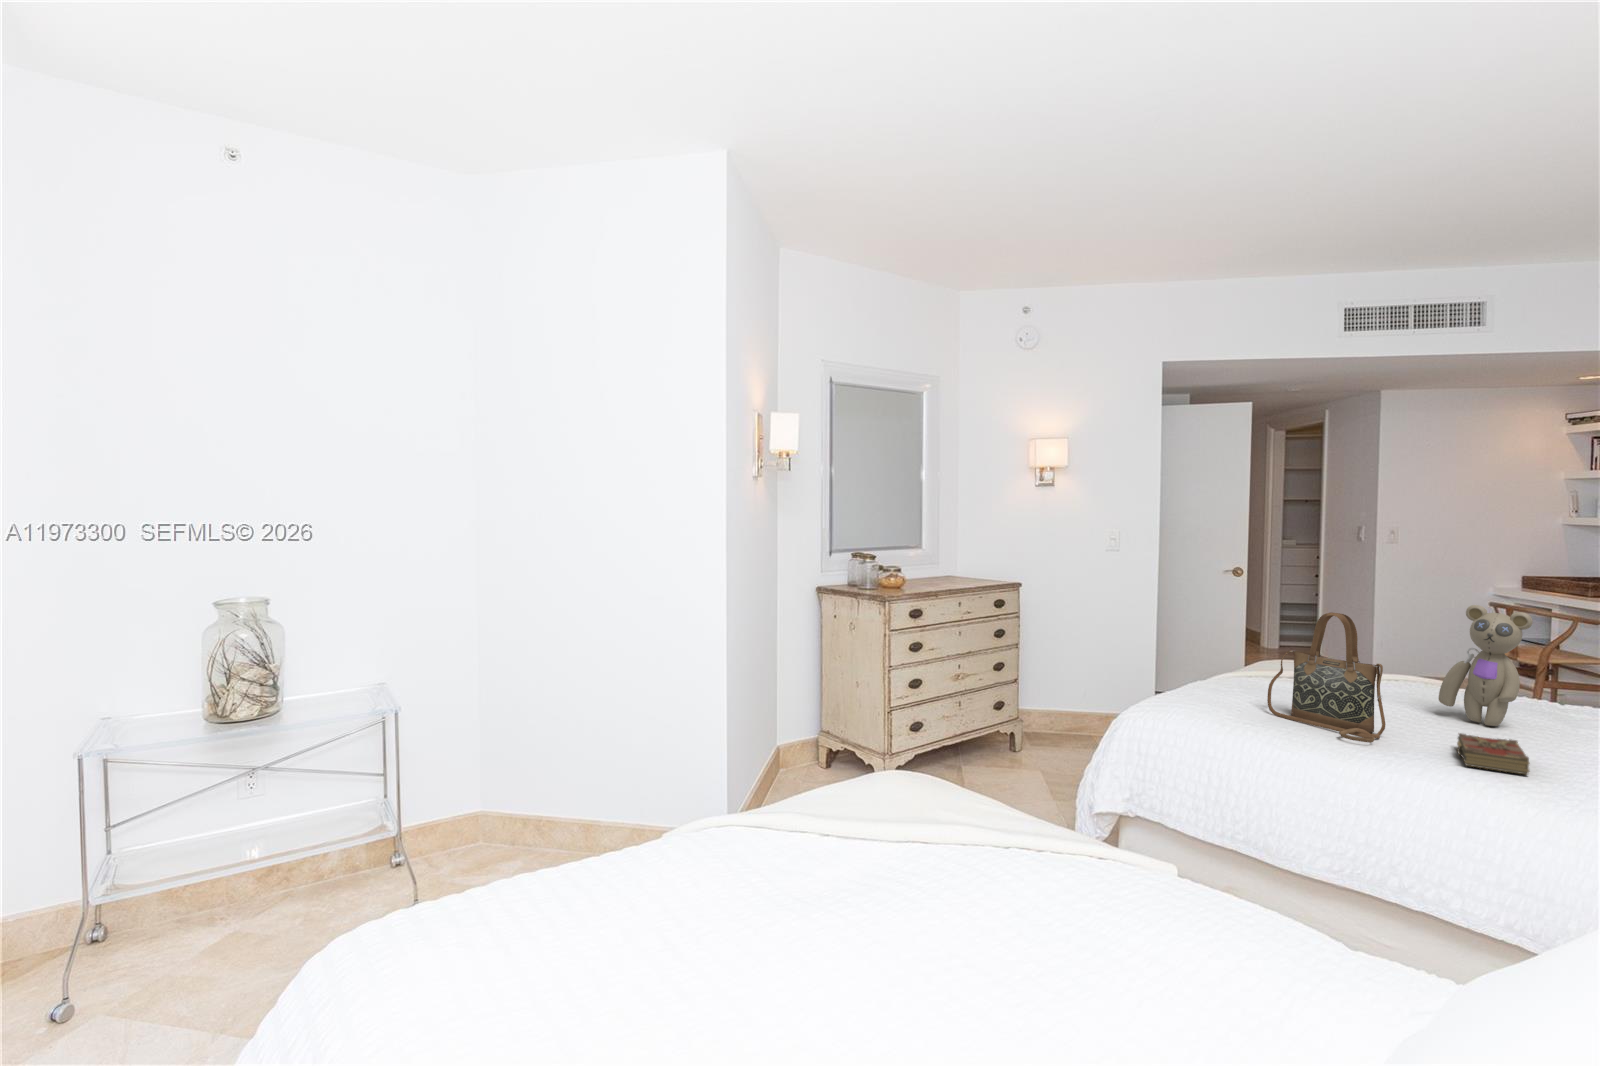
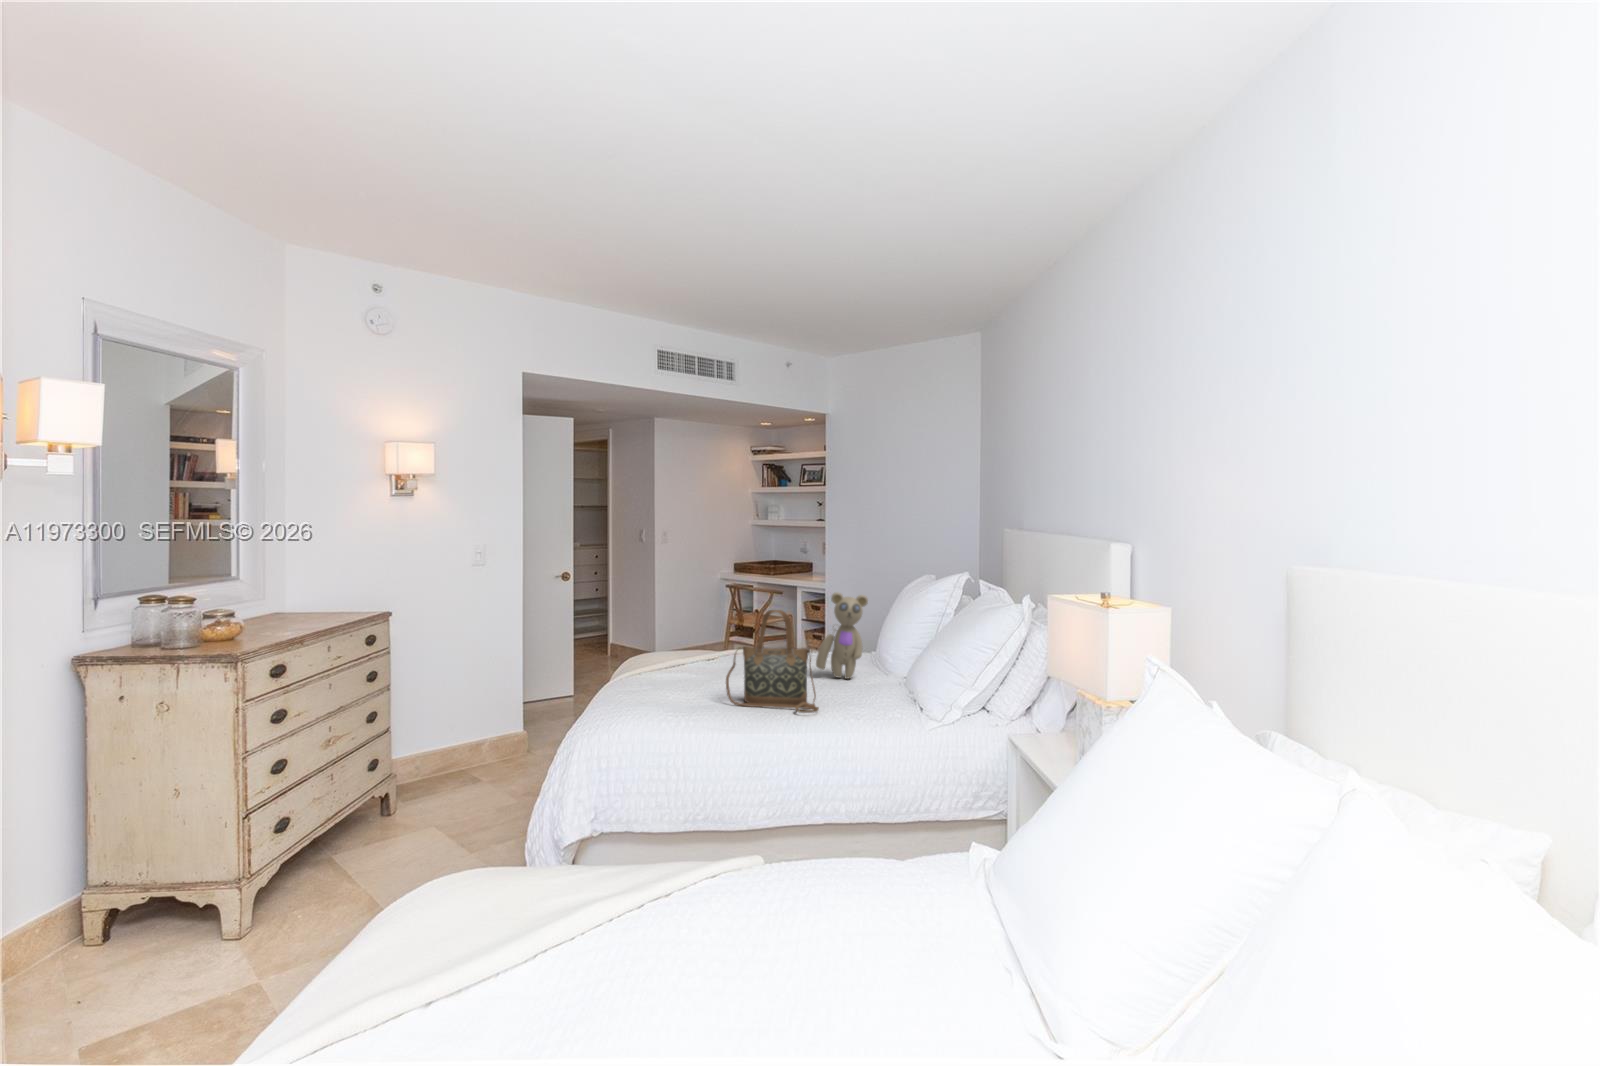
book: present [1457,733,1530,774] -> none [856,686,909,713]

